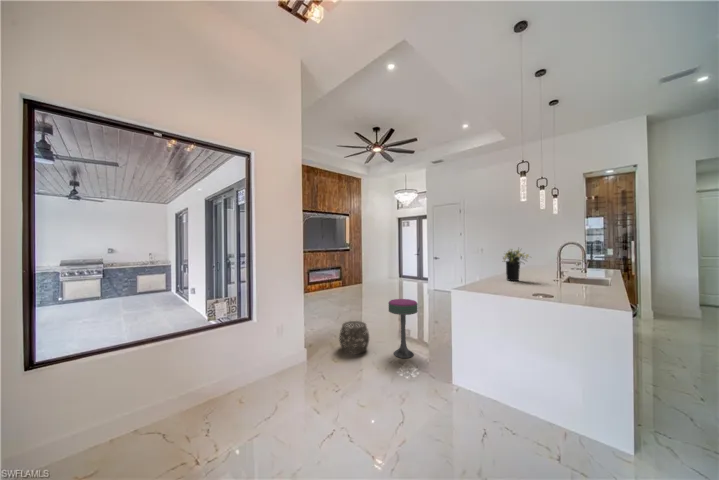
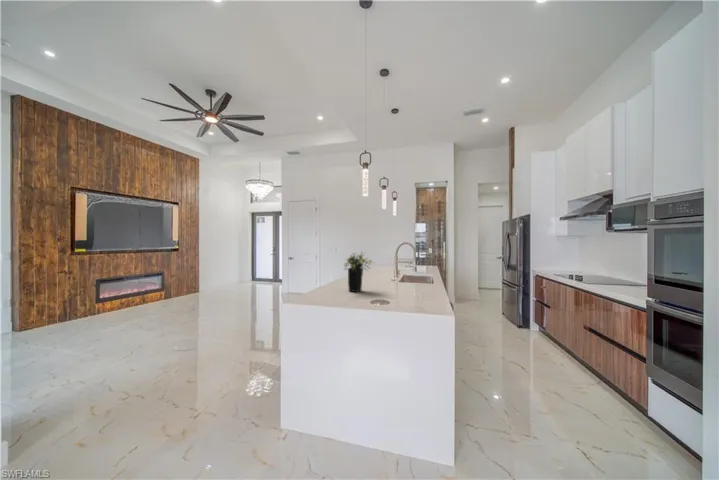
bar stool: present [389,299,418,358] -> none [177,329,229,429]
woven basket: present [339,321,369,354] -> none [65,378,142,452]

